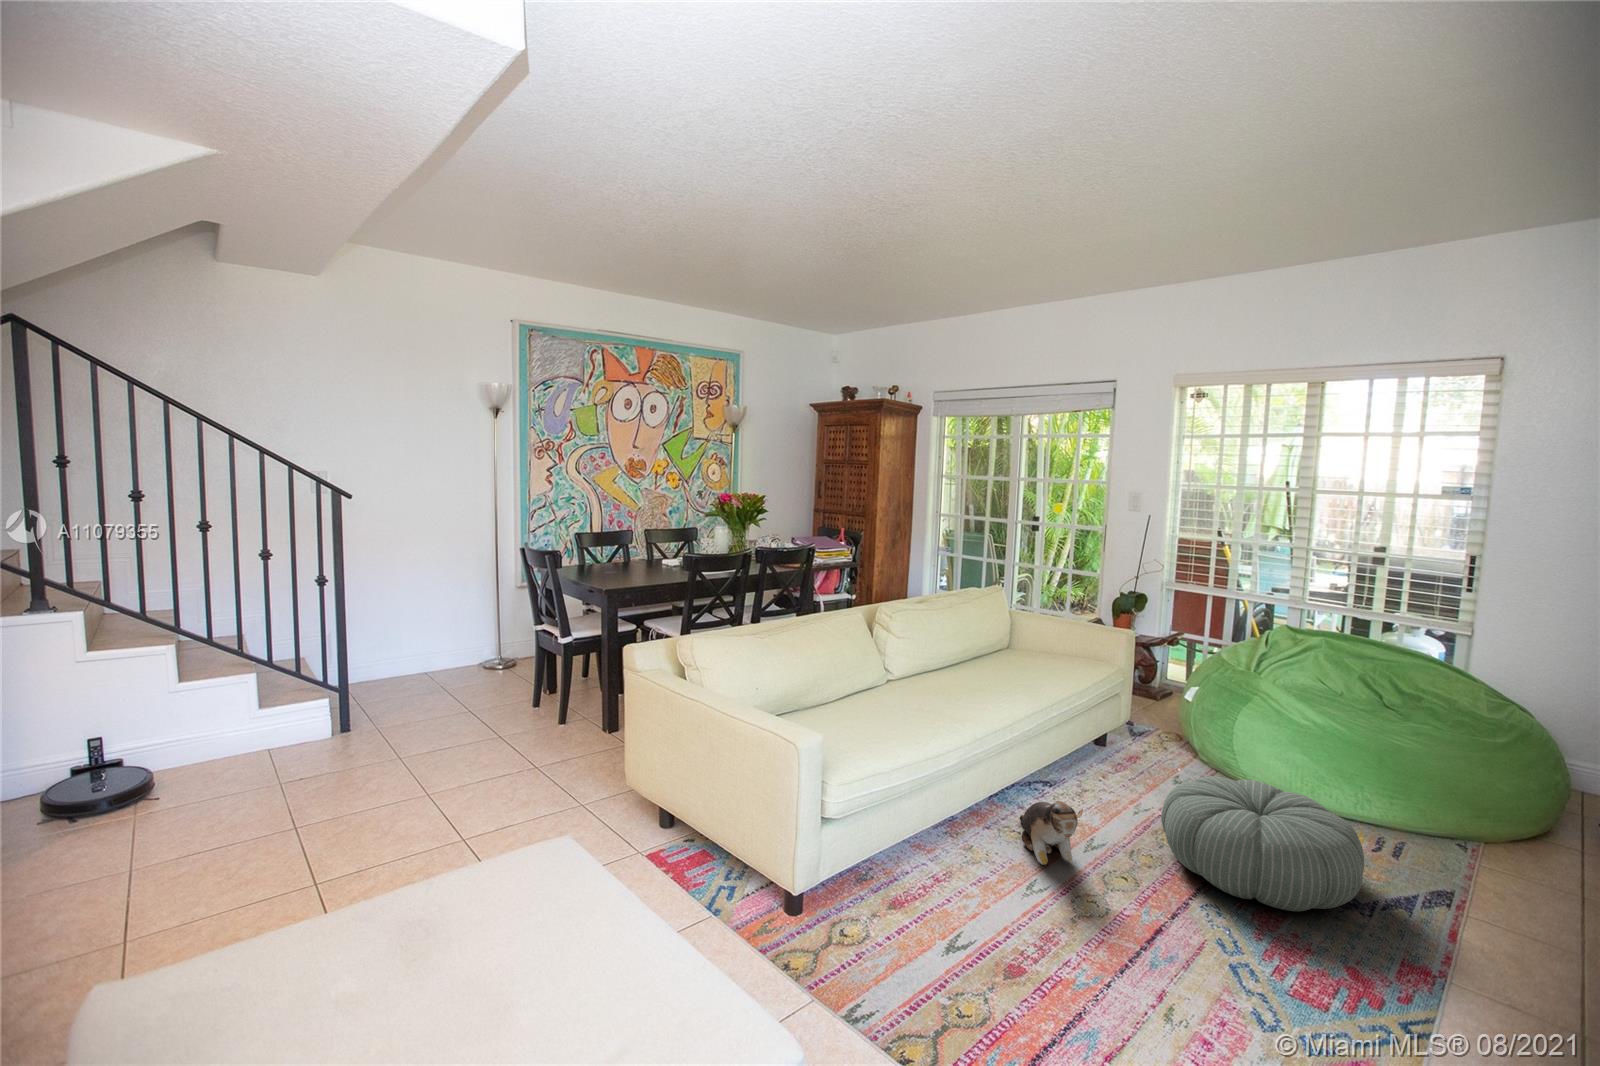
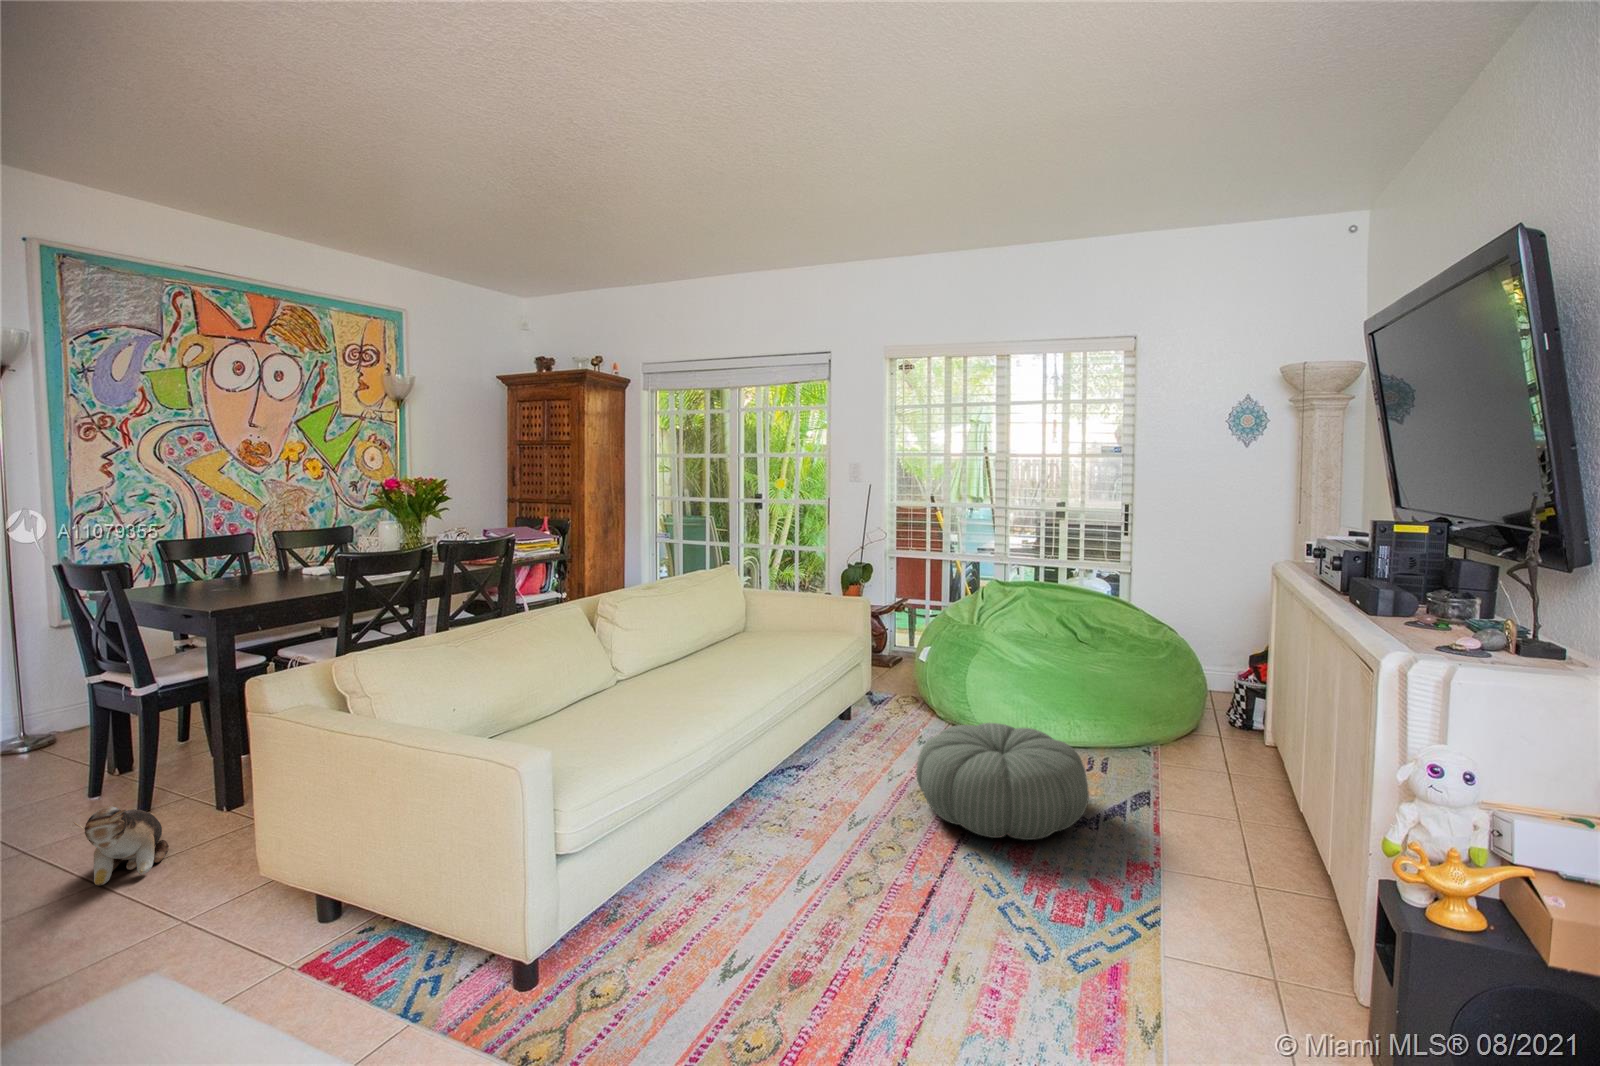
plush toy: present [1020,801,1083,865] -> present [73,805,169,886]

